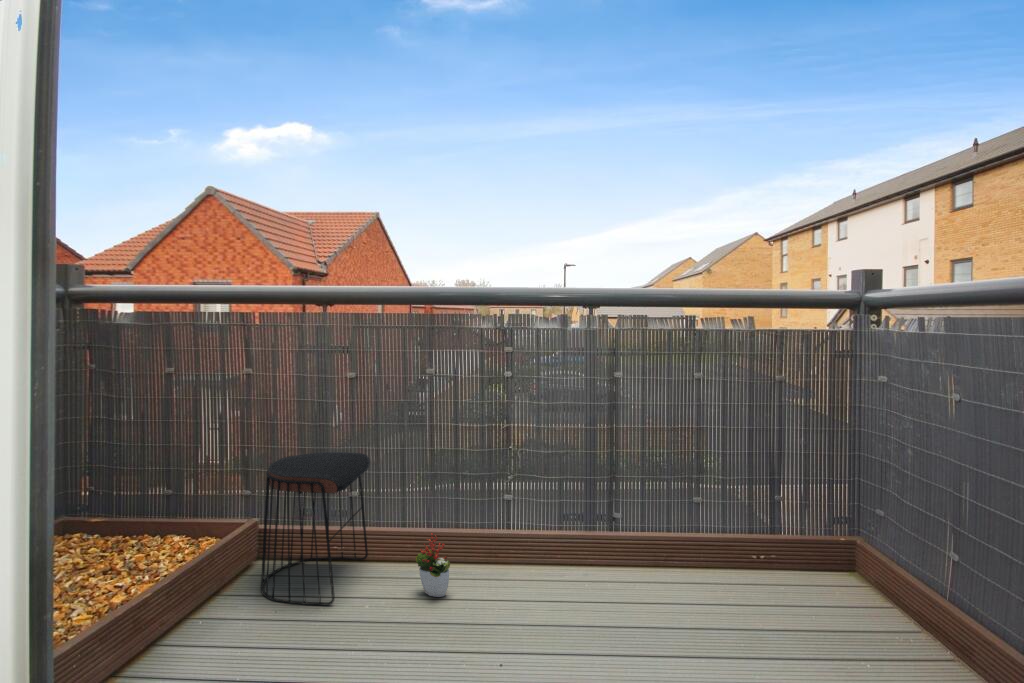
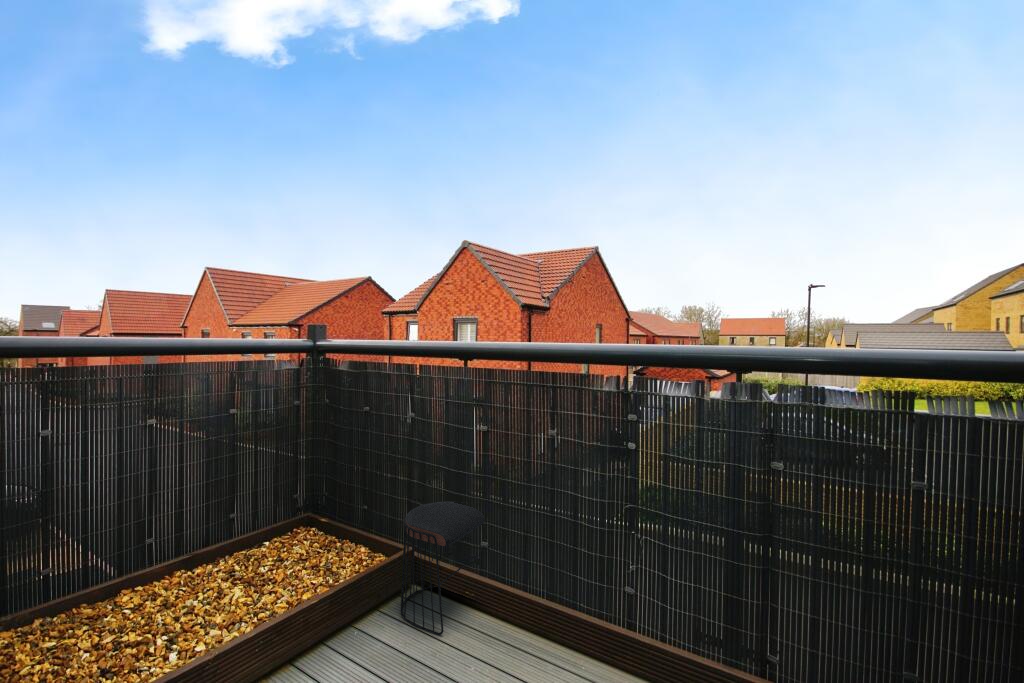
decorative plant: present [415,533,450,597] -> none [507,591,535,650]

